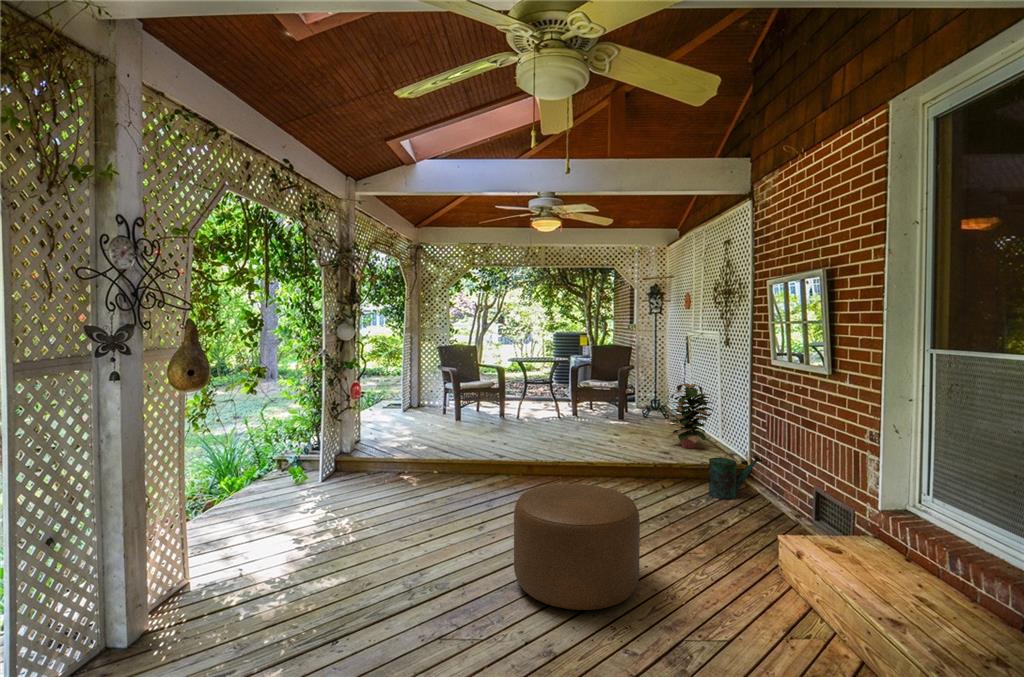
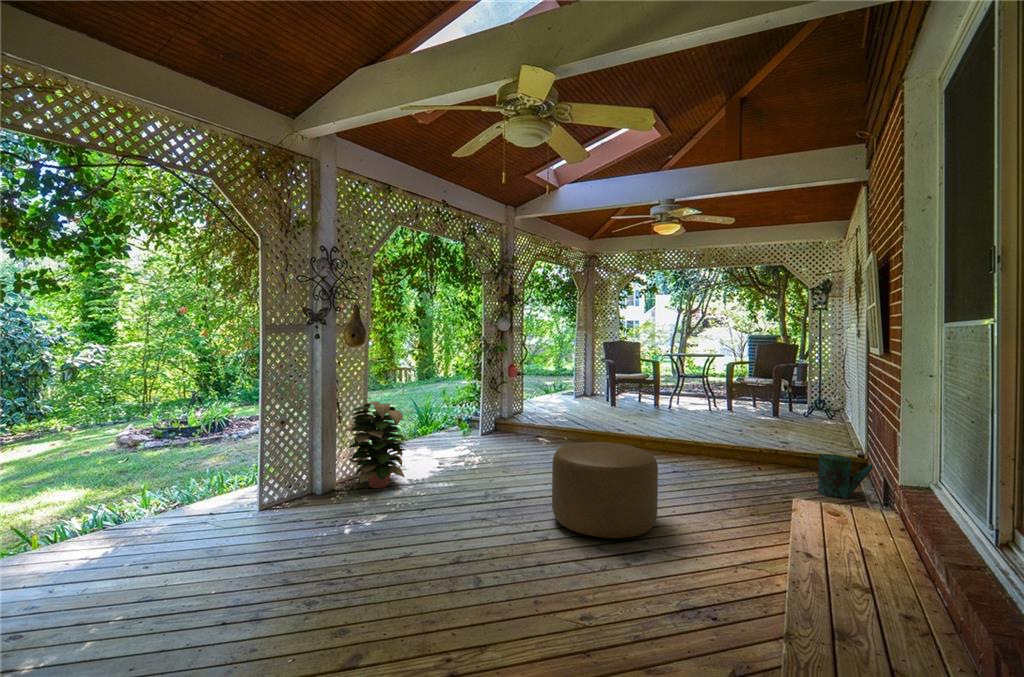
decorative plant: present [667,383,713,448] -> present [346,401,406,488]

